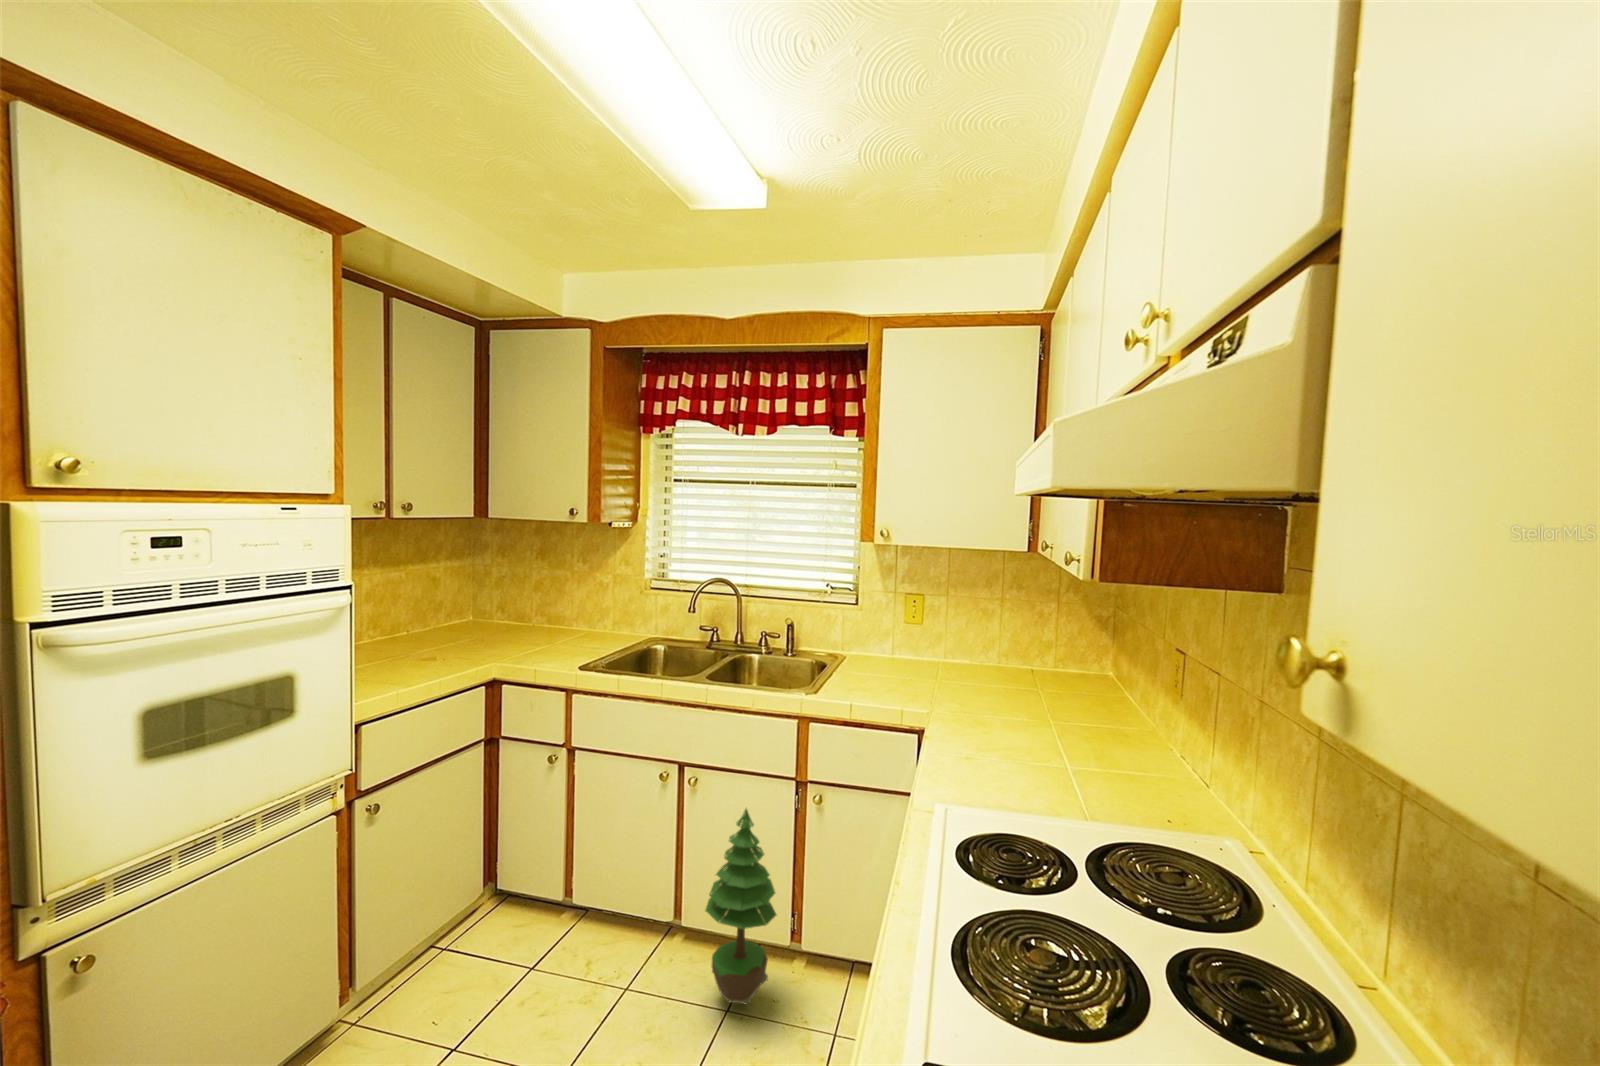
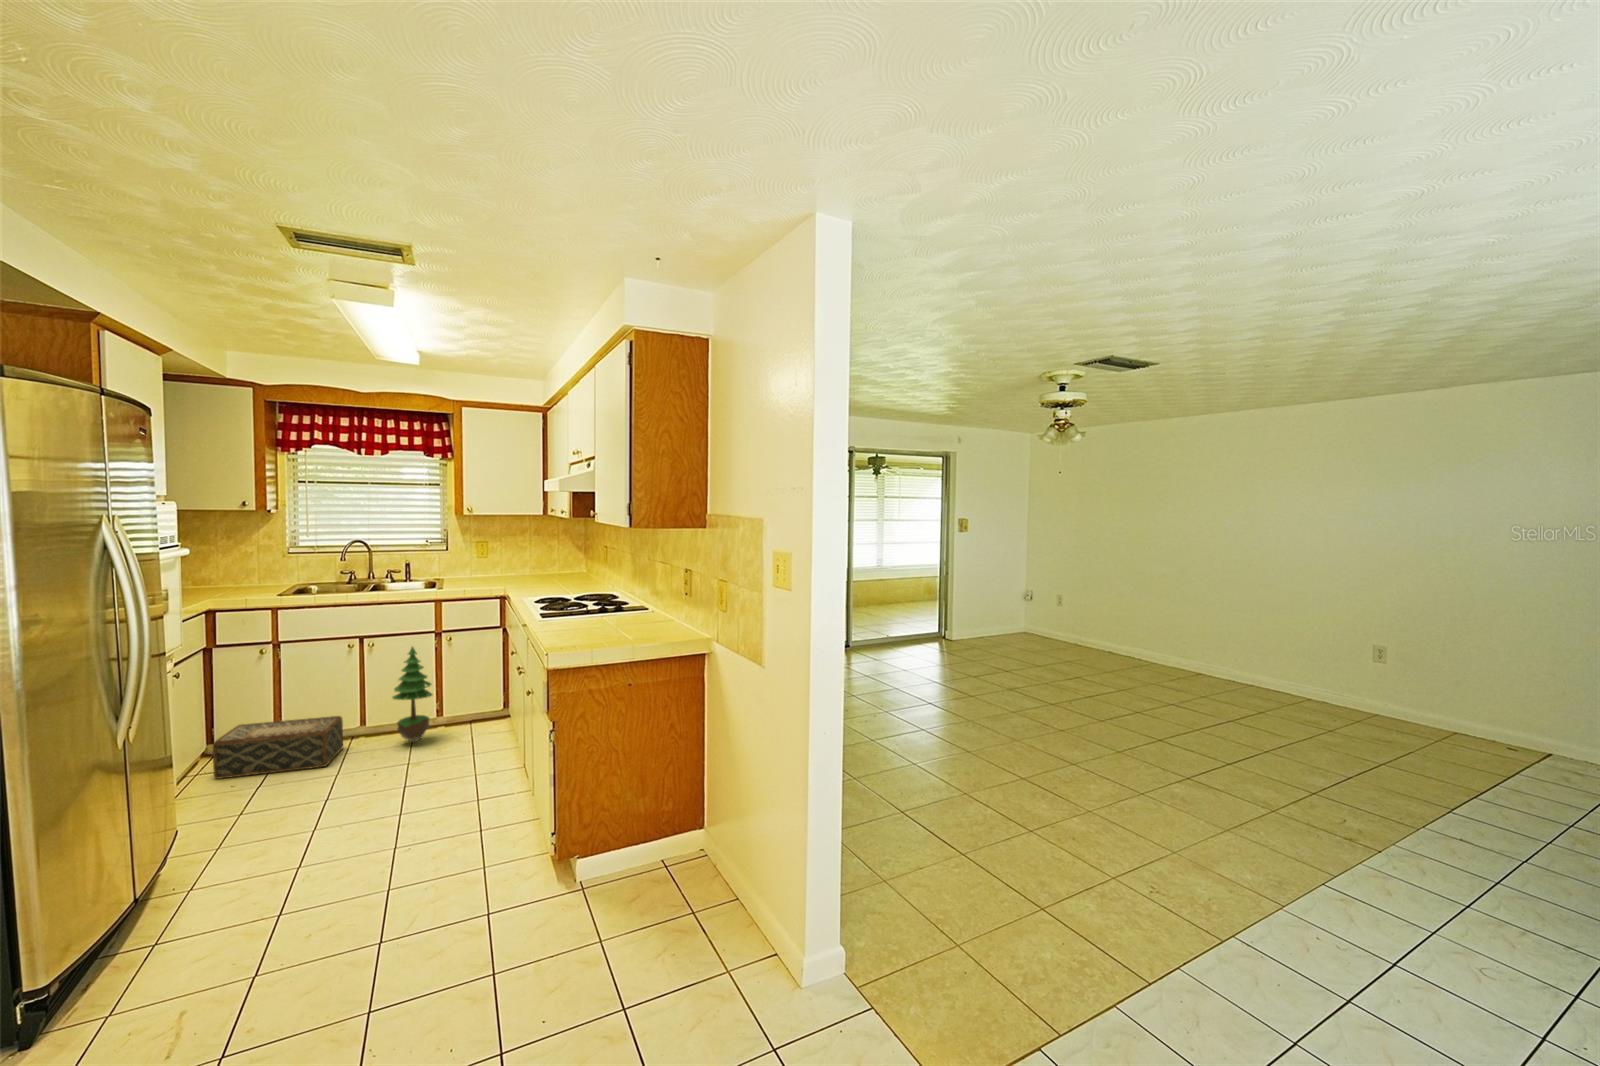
woven basket: none [453,871,640,1019] -> present [213,716,343,779]

